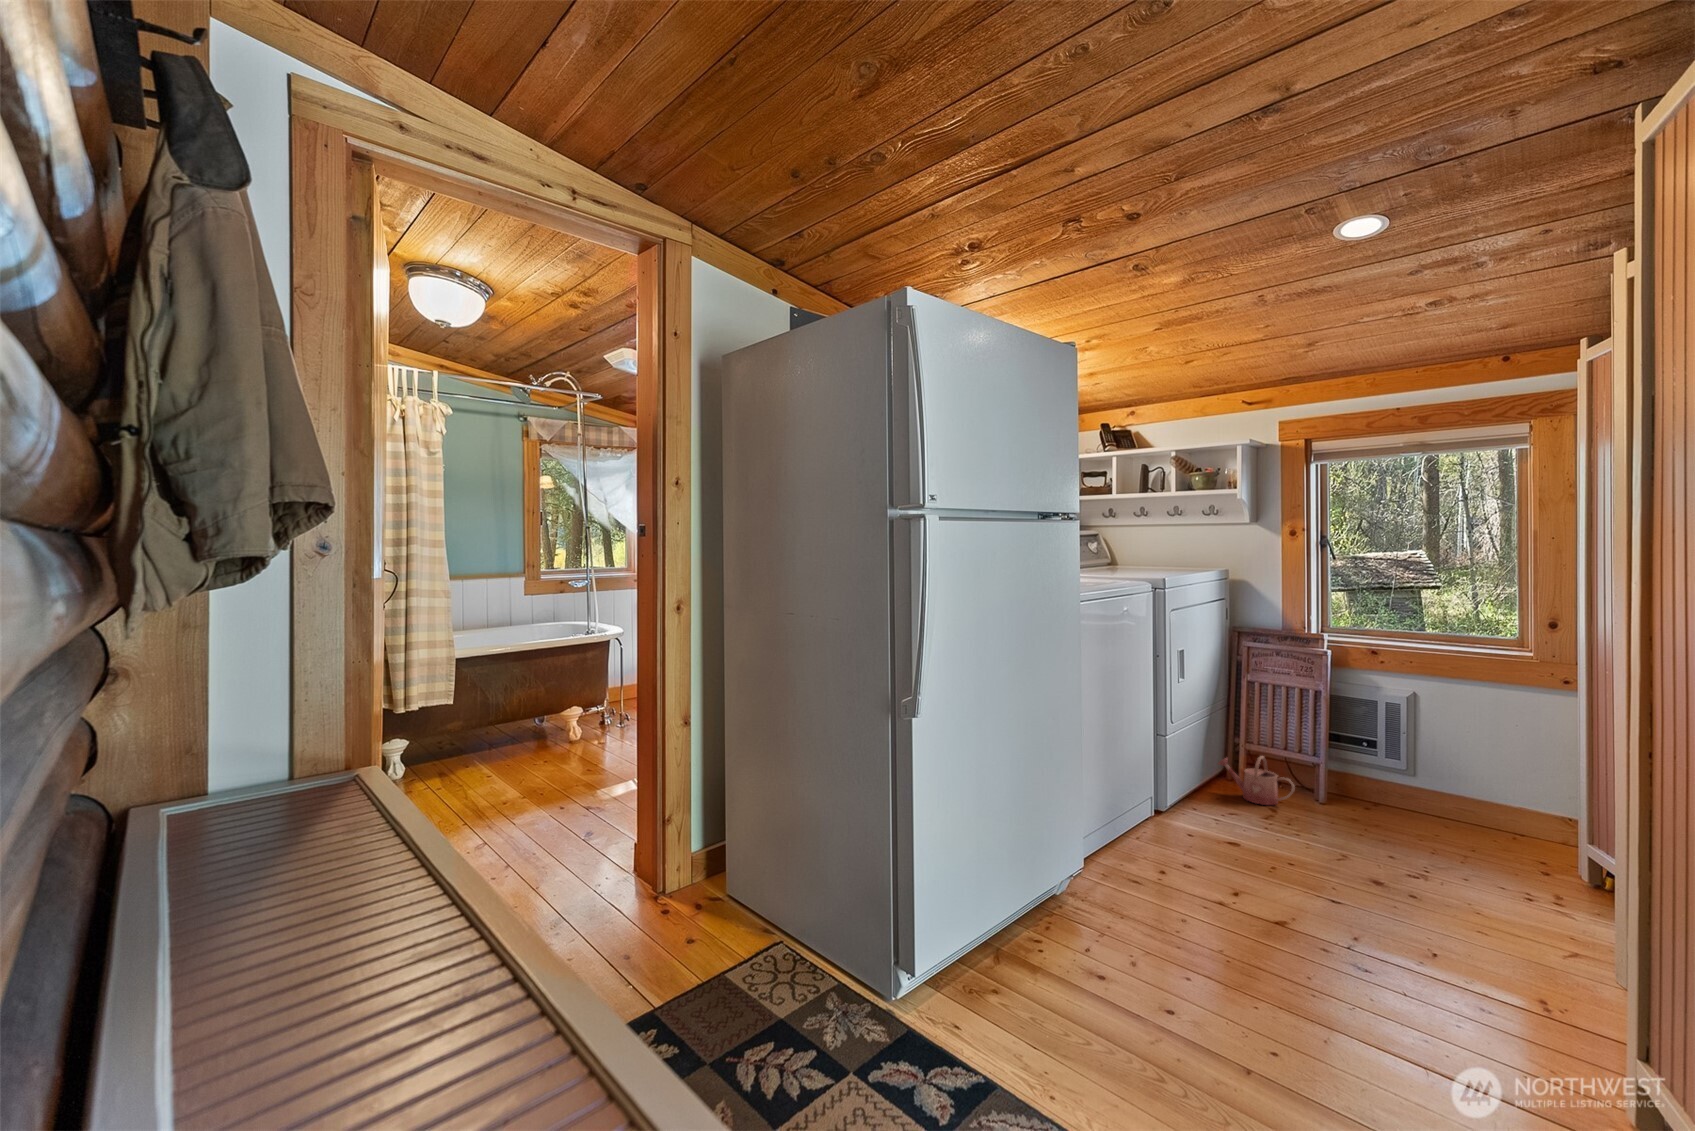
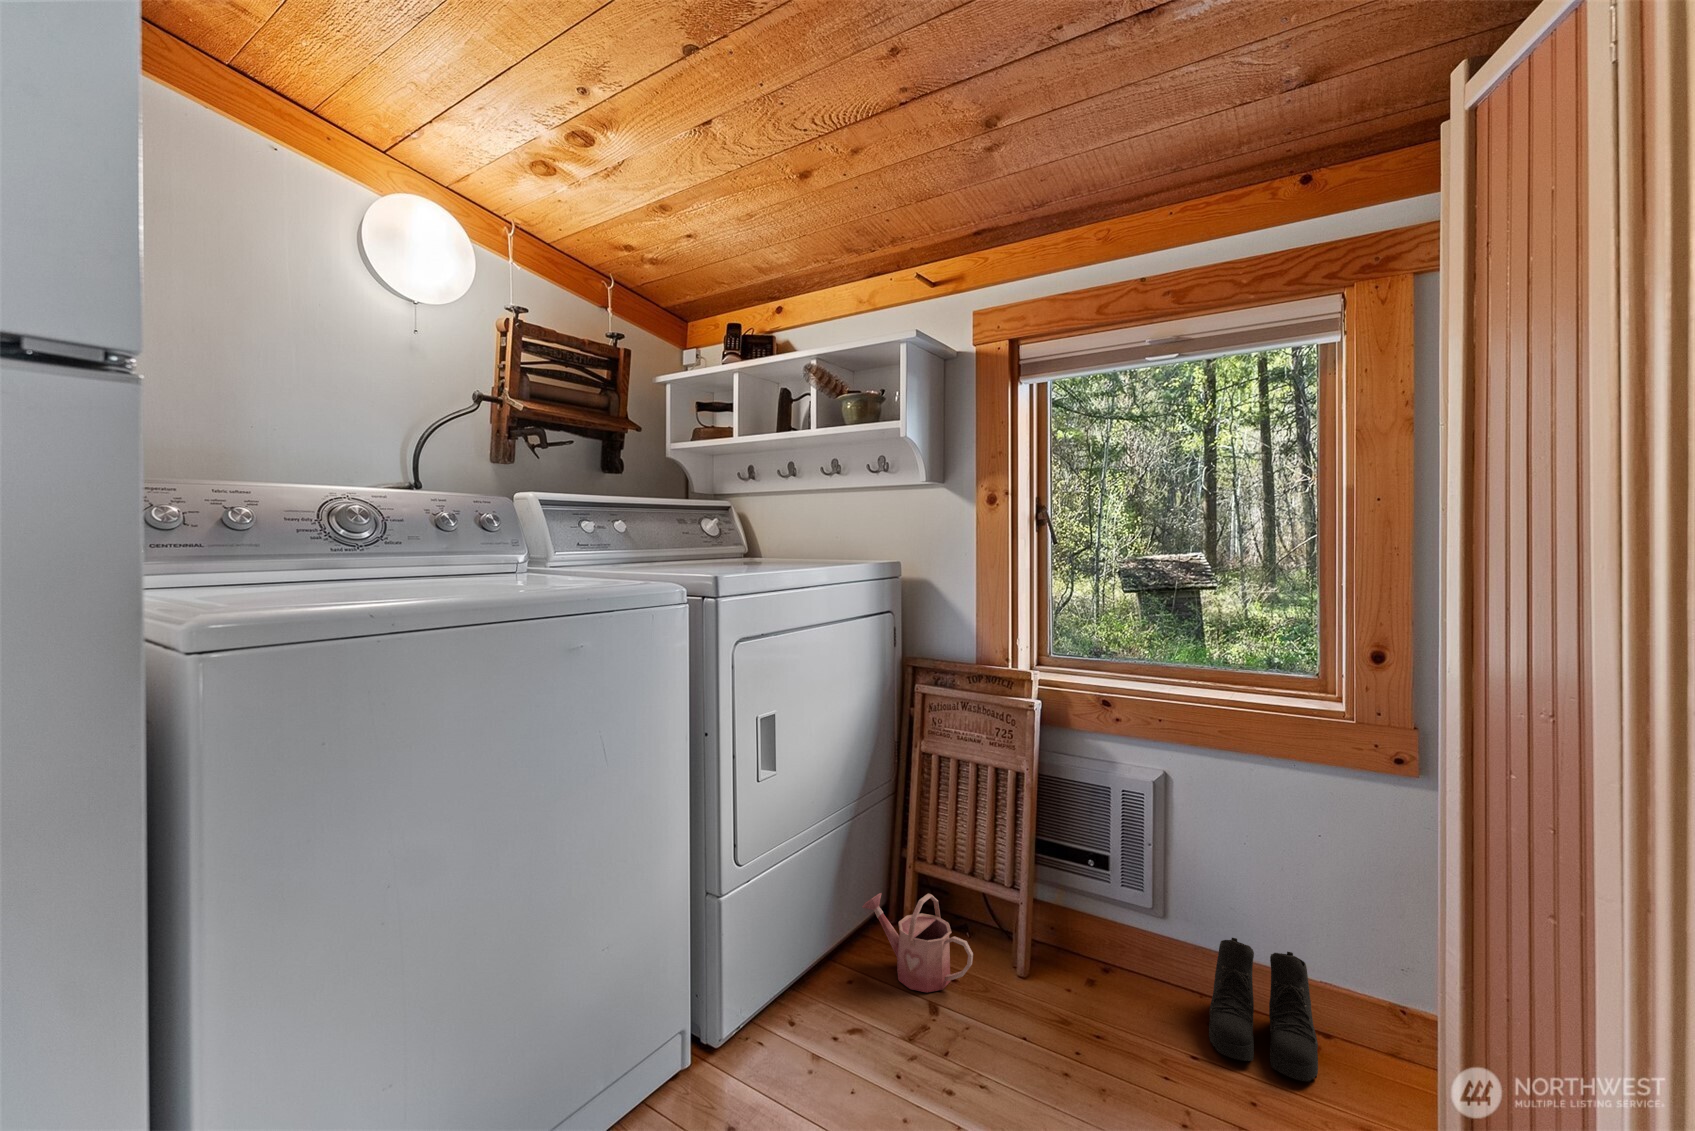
boots: none [1447,784,1517,847] -> present [1209,938,1318,1081]

